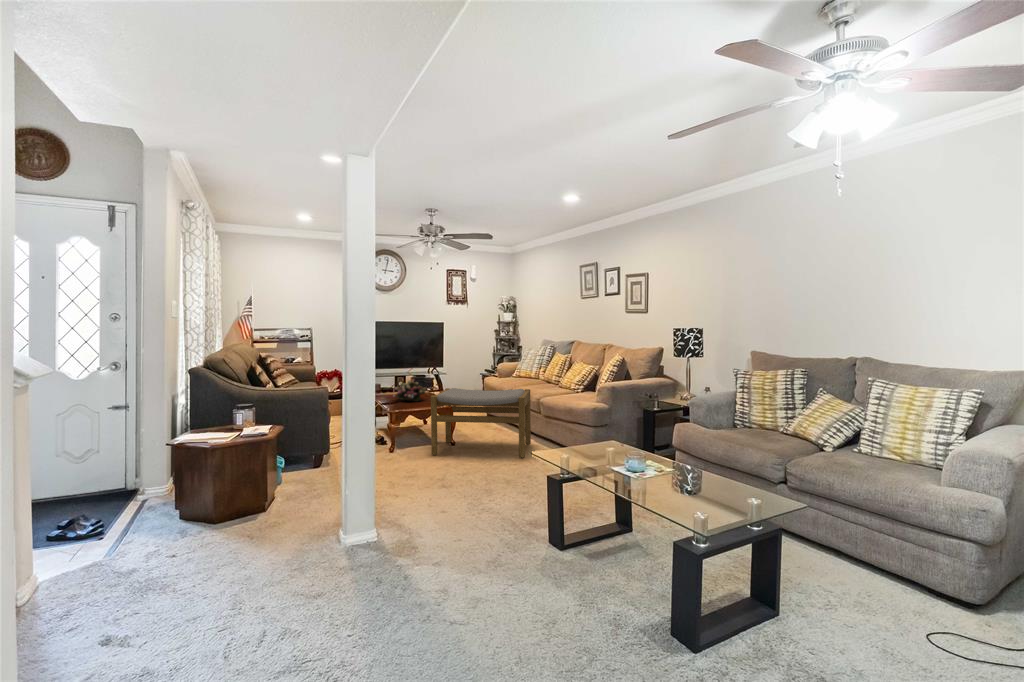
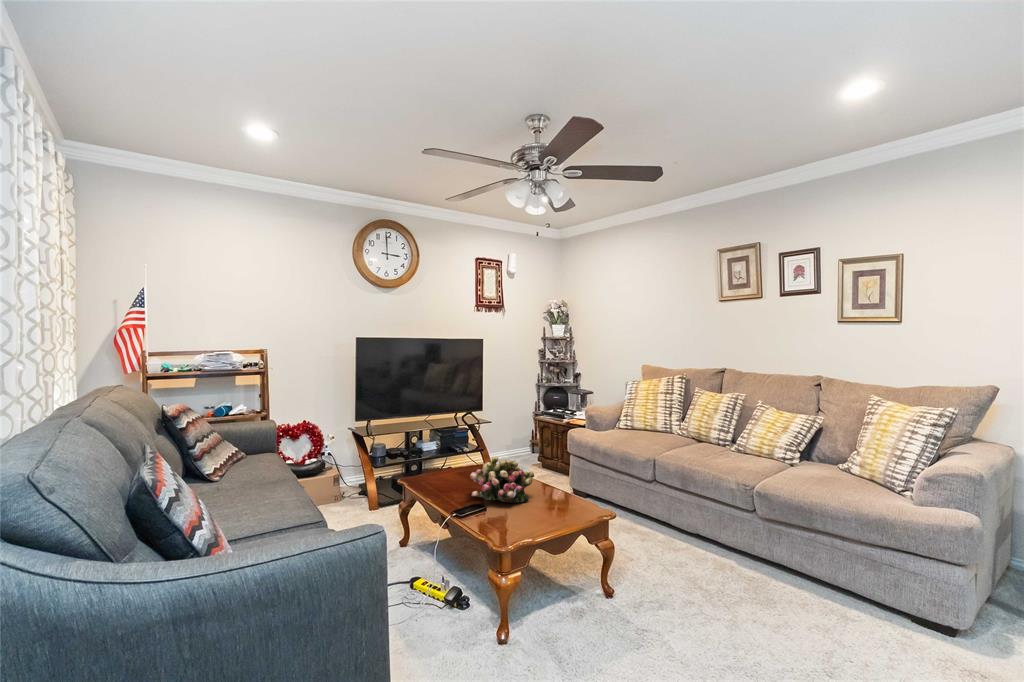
footstool: present [431,388,531,458] -> none [587,472,827,653]

